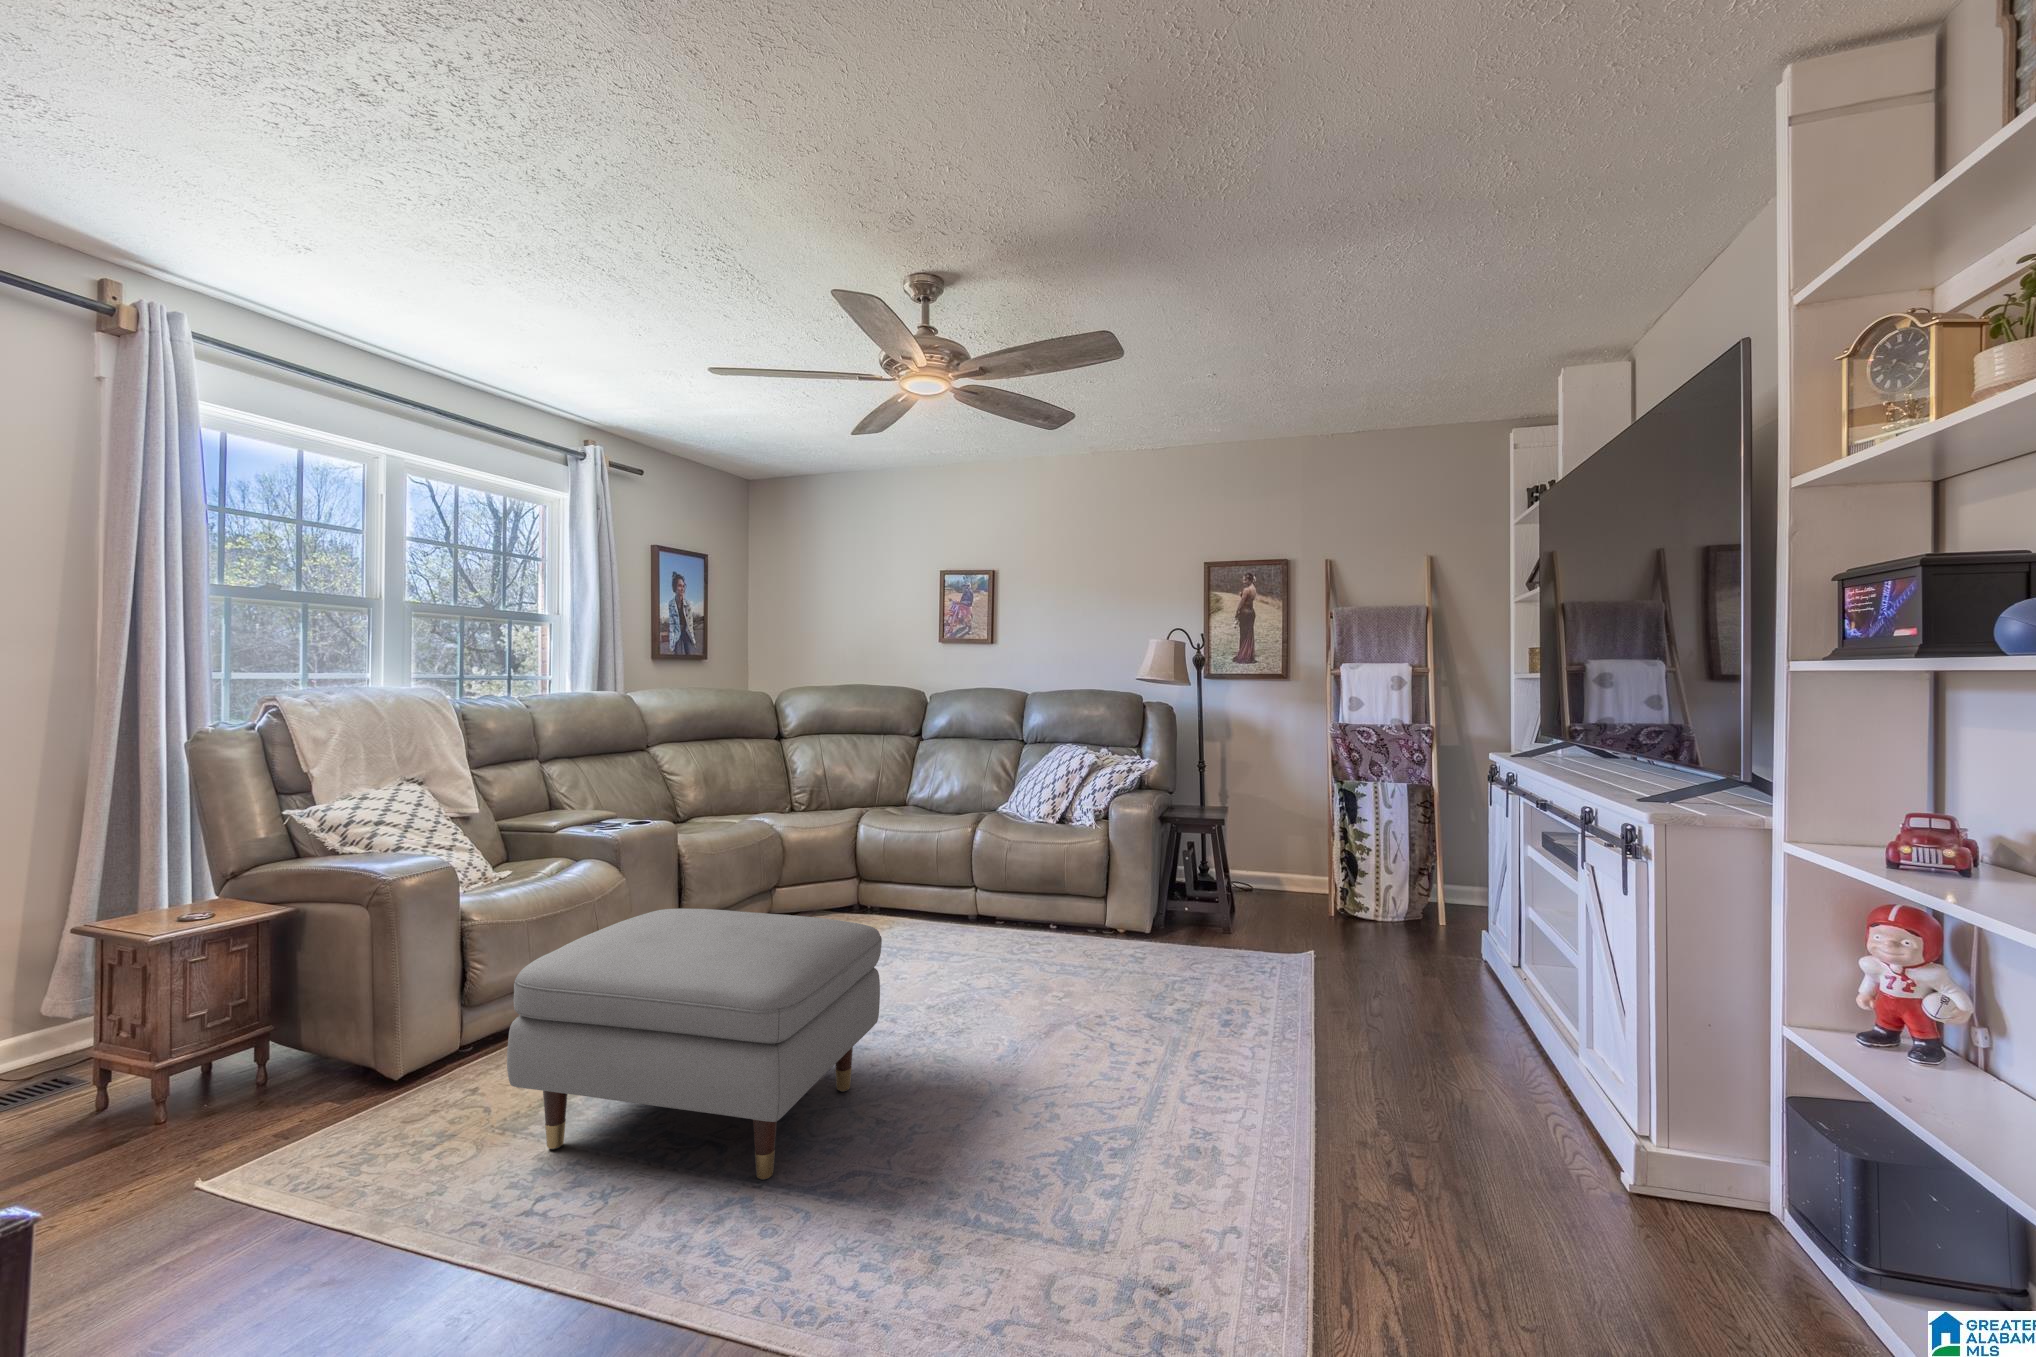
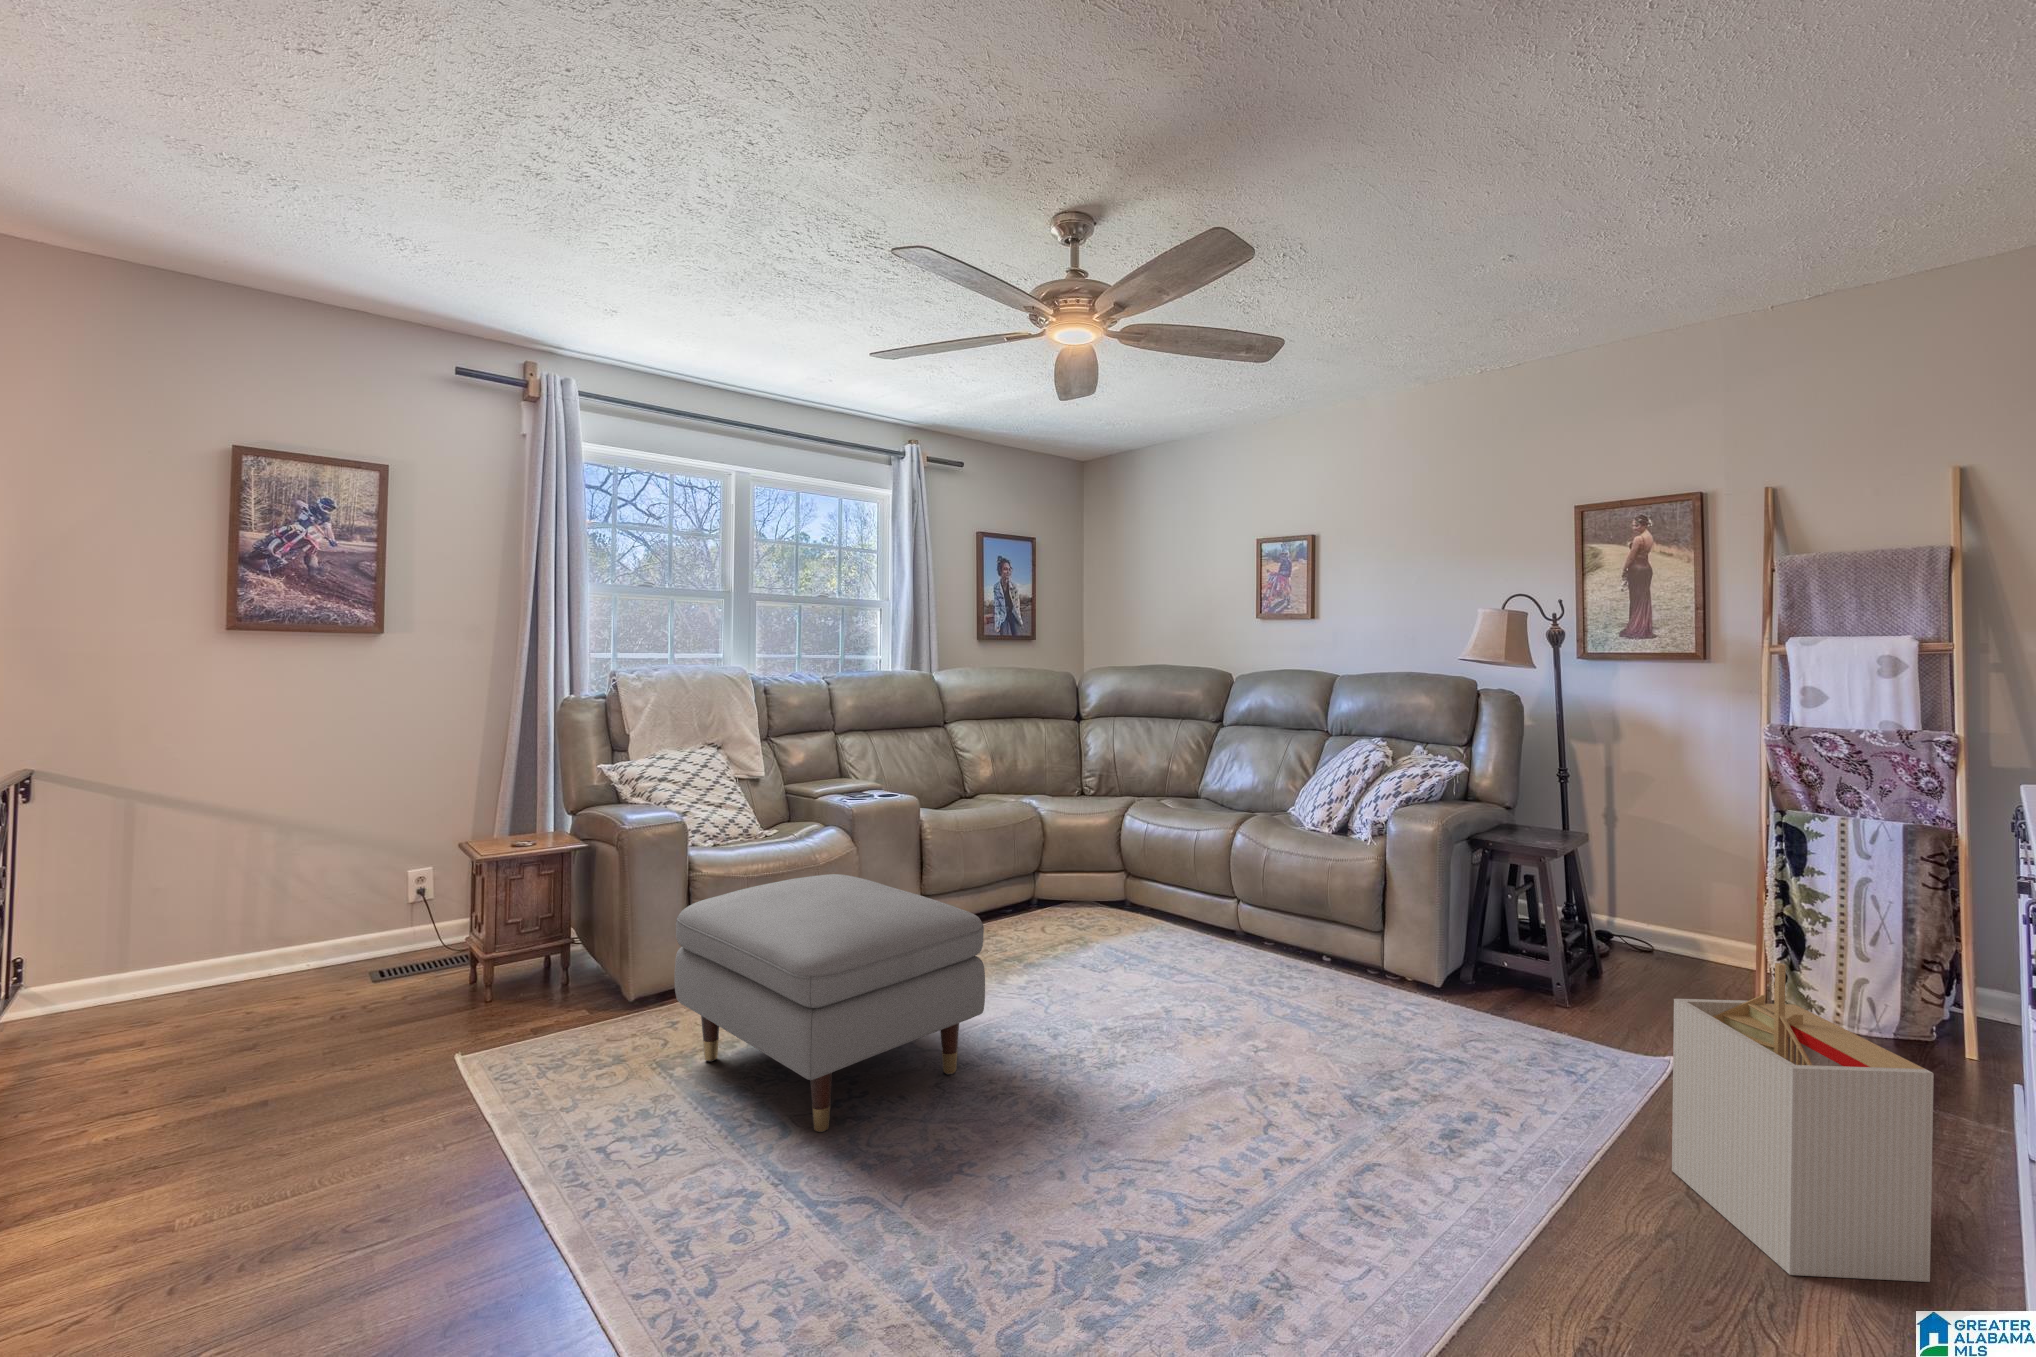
storage bin: none [1381,872,1529,1068] -> present [1672,963,1934,1282]

